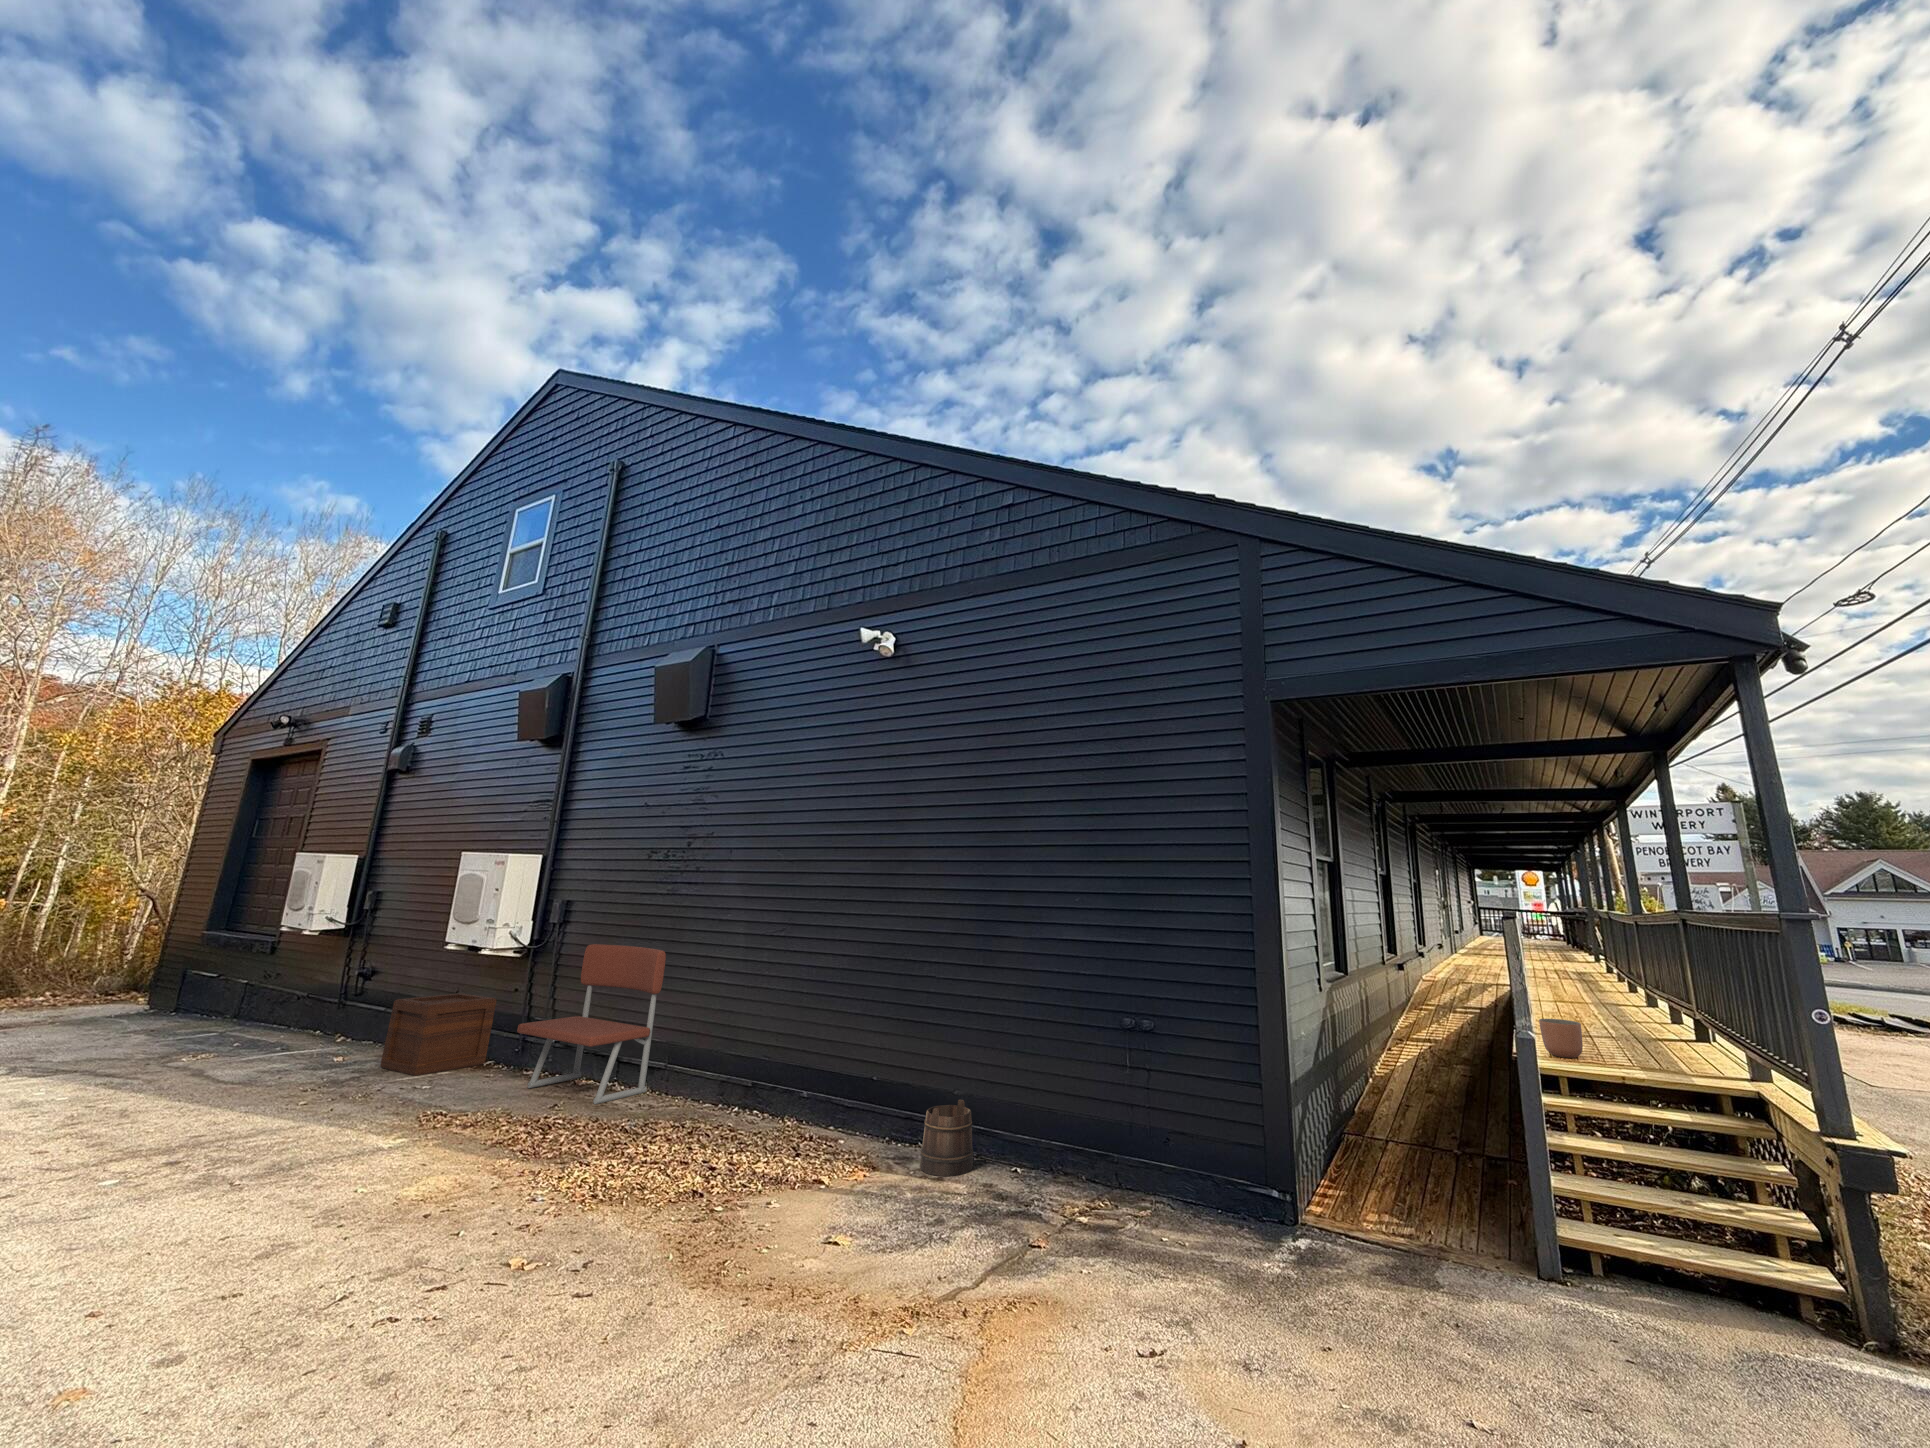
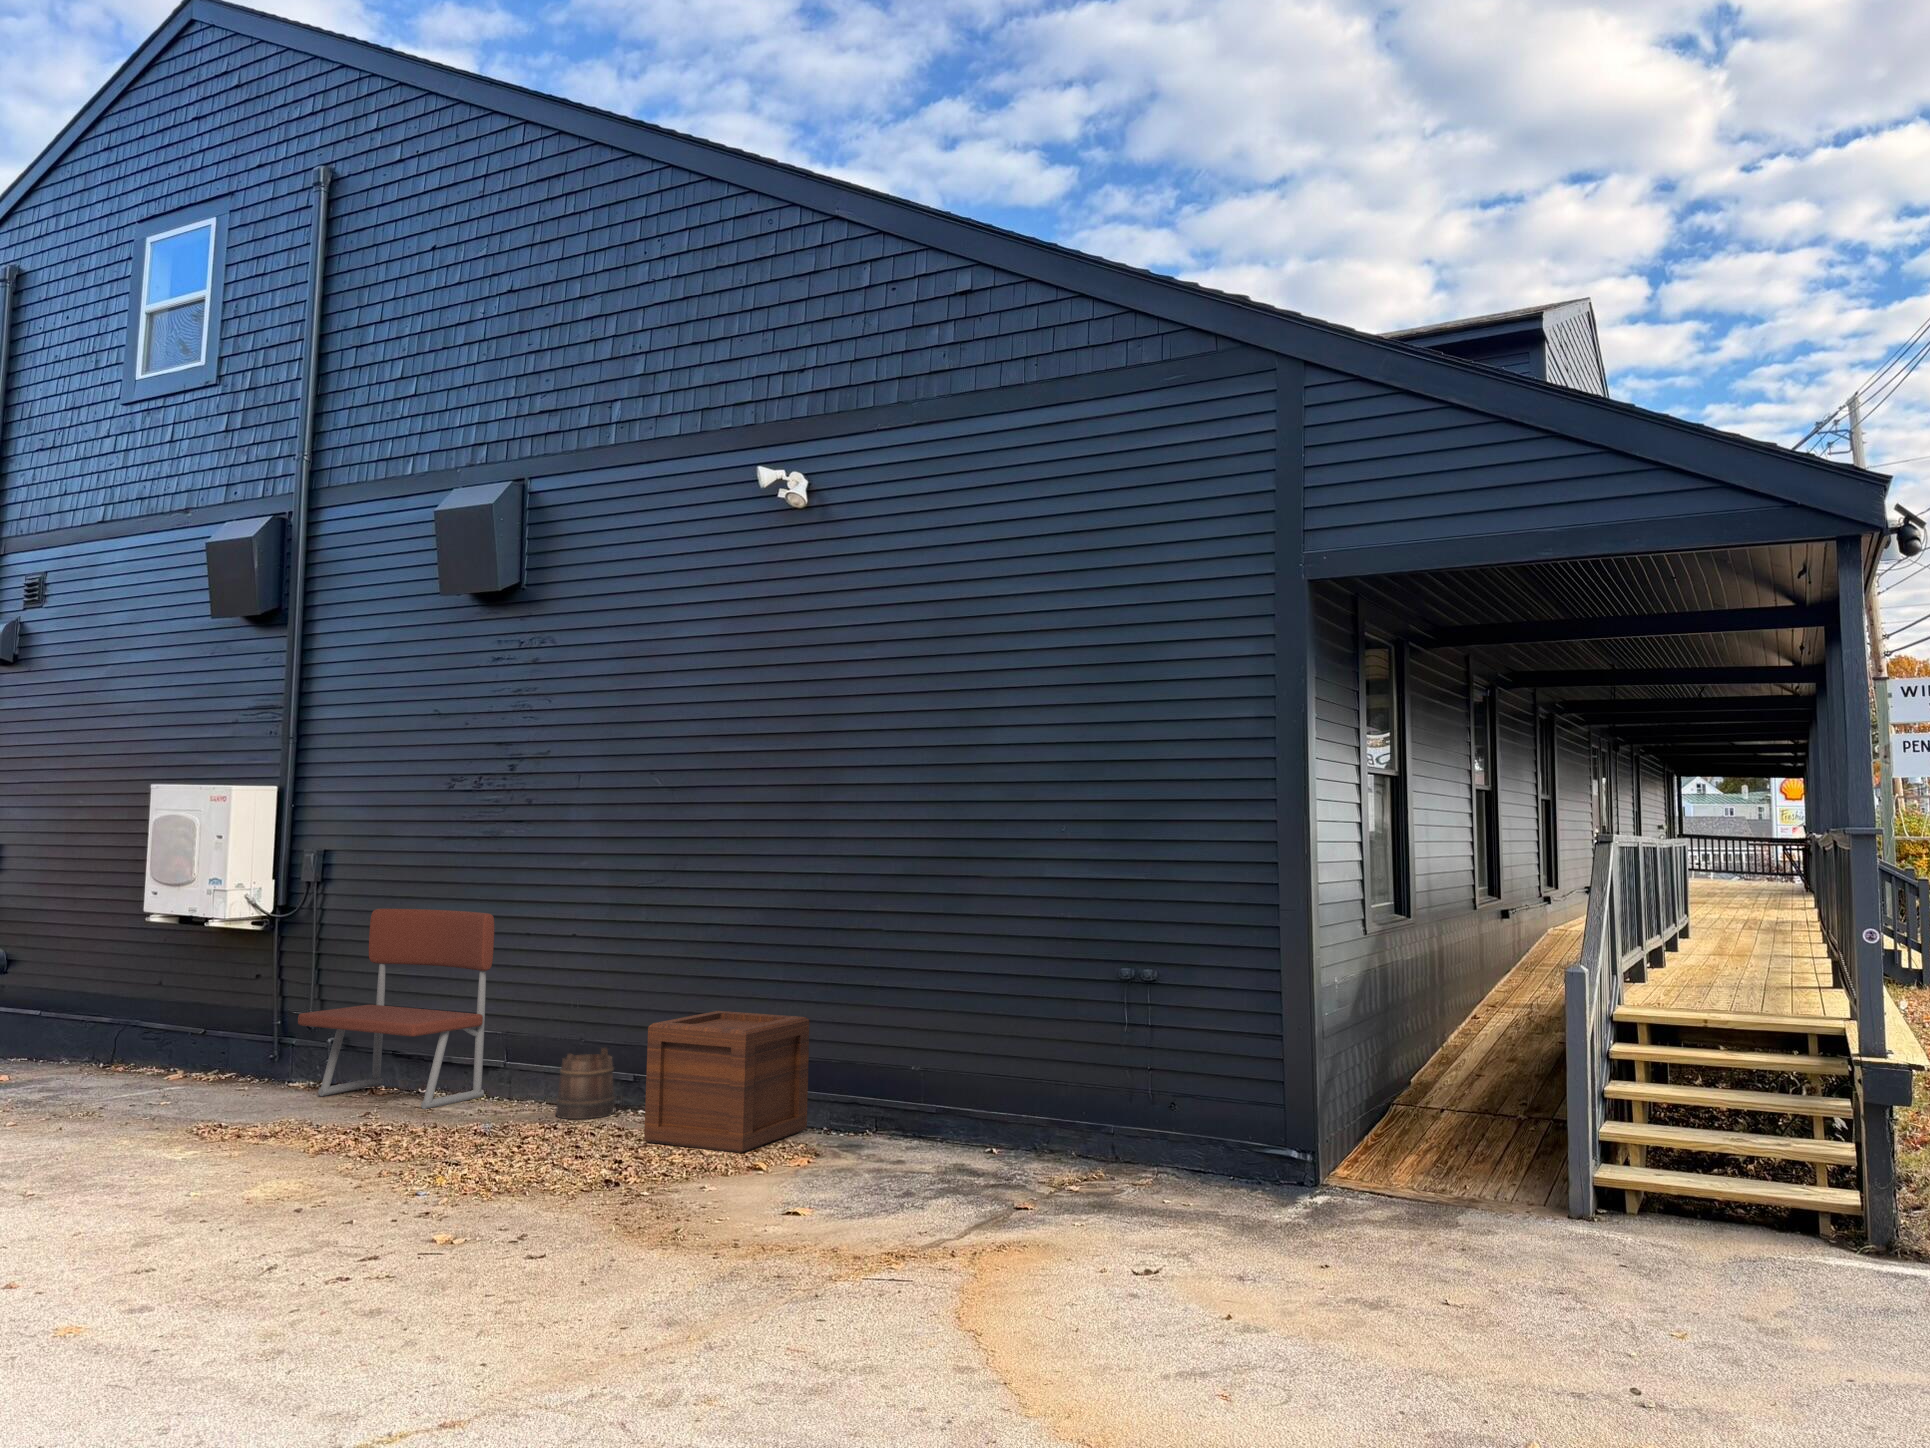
wooden crate: present [380,993,497,1076] -> present [644,1011,809,1153]
planter: present [1539,1019,1583,1058] -> none [1624,962,1670,1004]
bucket: present [920,1099,973,1176] -> present [556,1048,615,1119]

